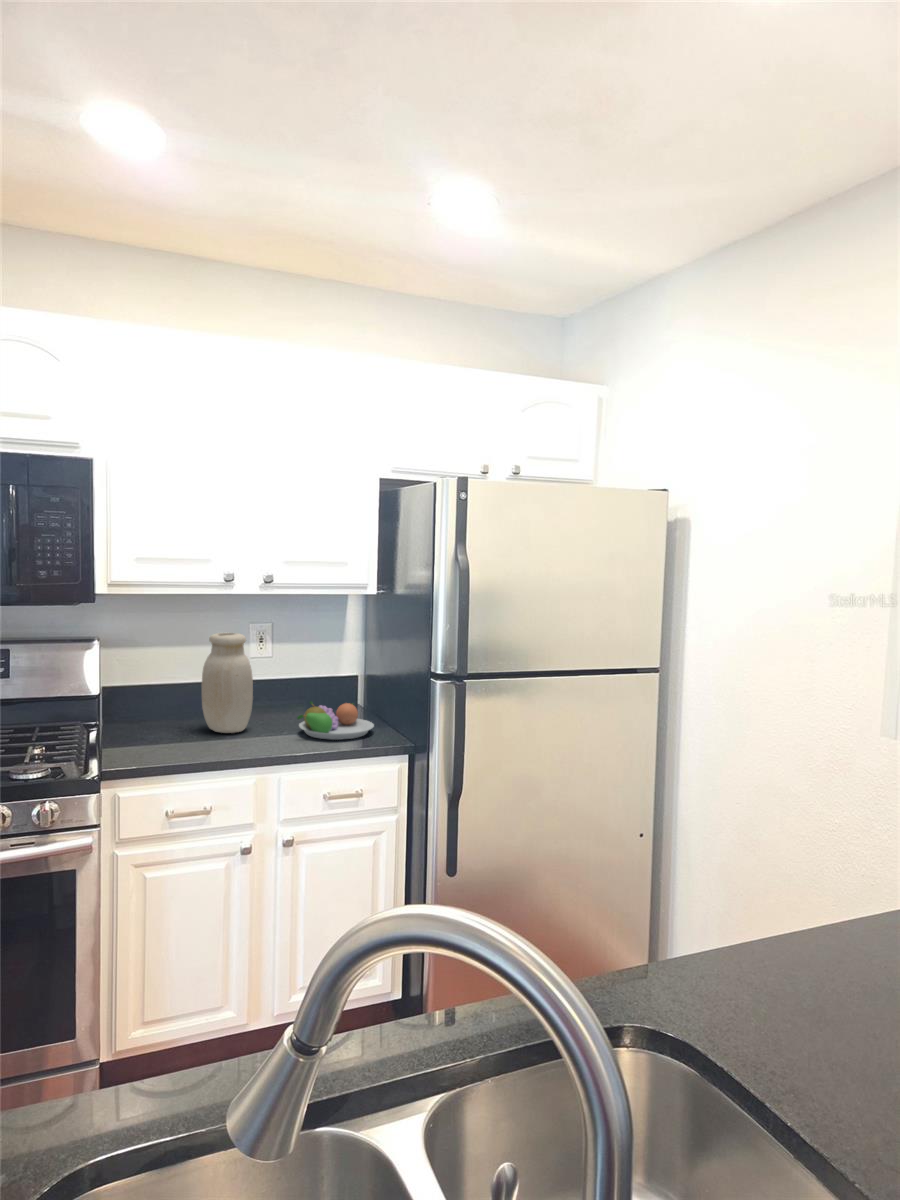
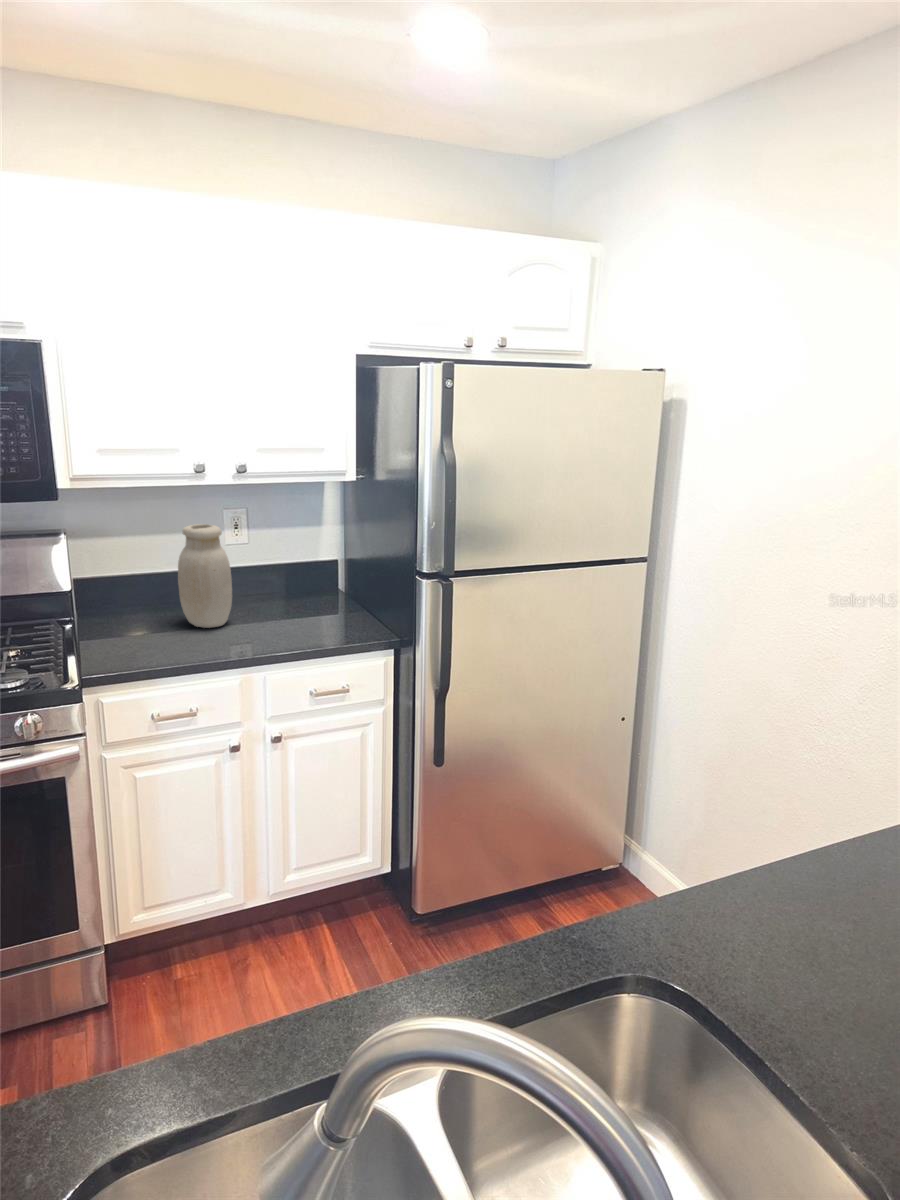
fruit bowl: present [297,702,374,740] -> none [280,594,358,634]

